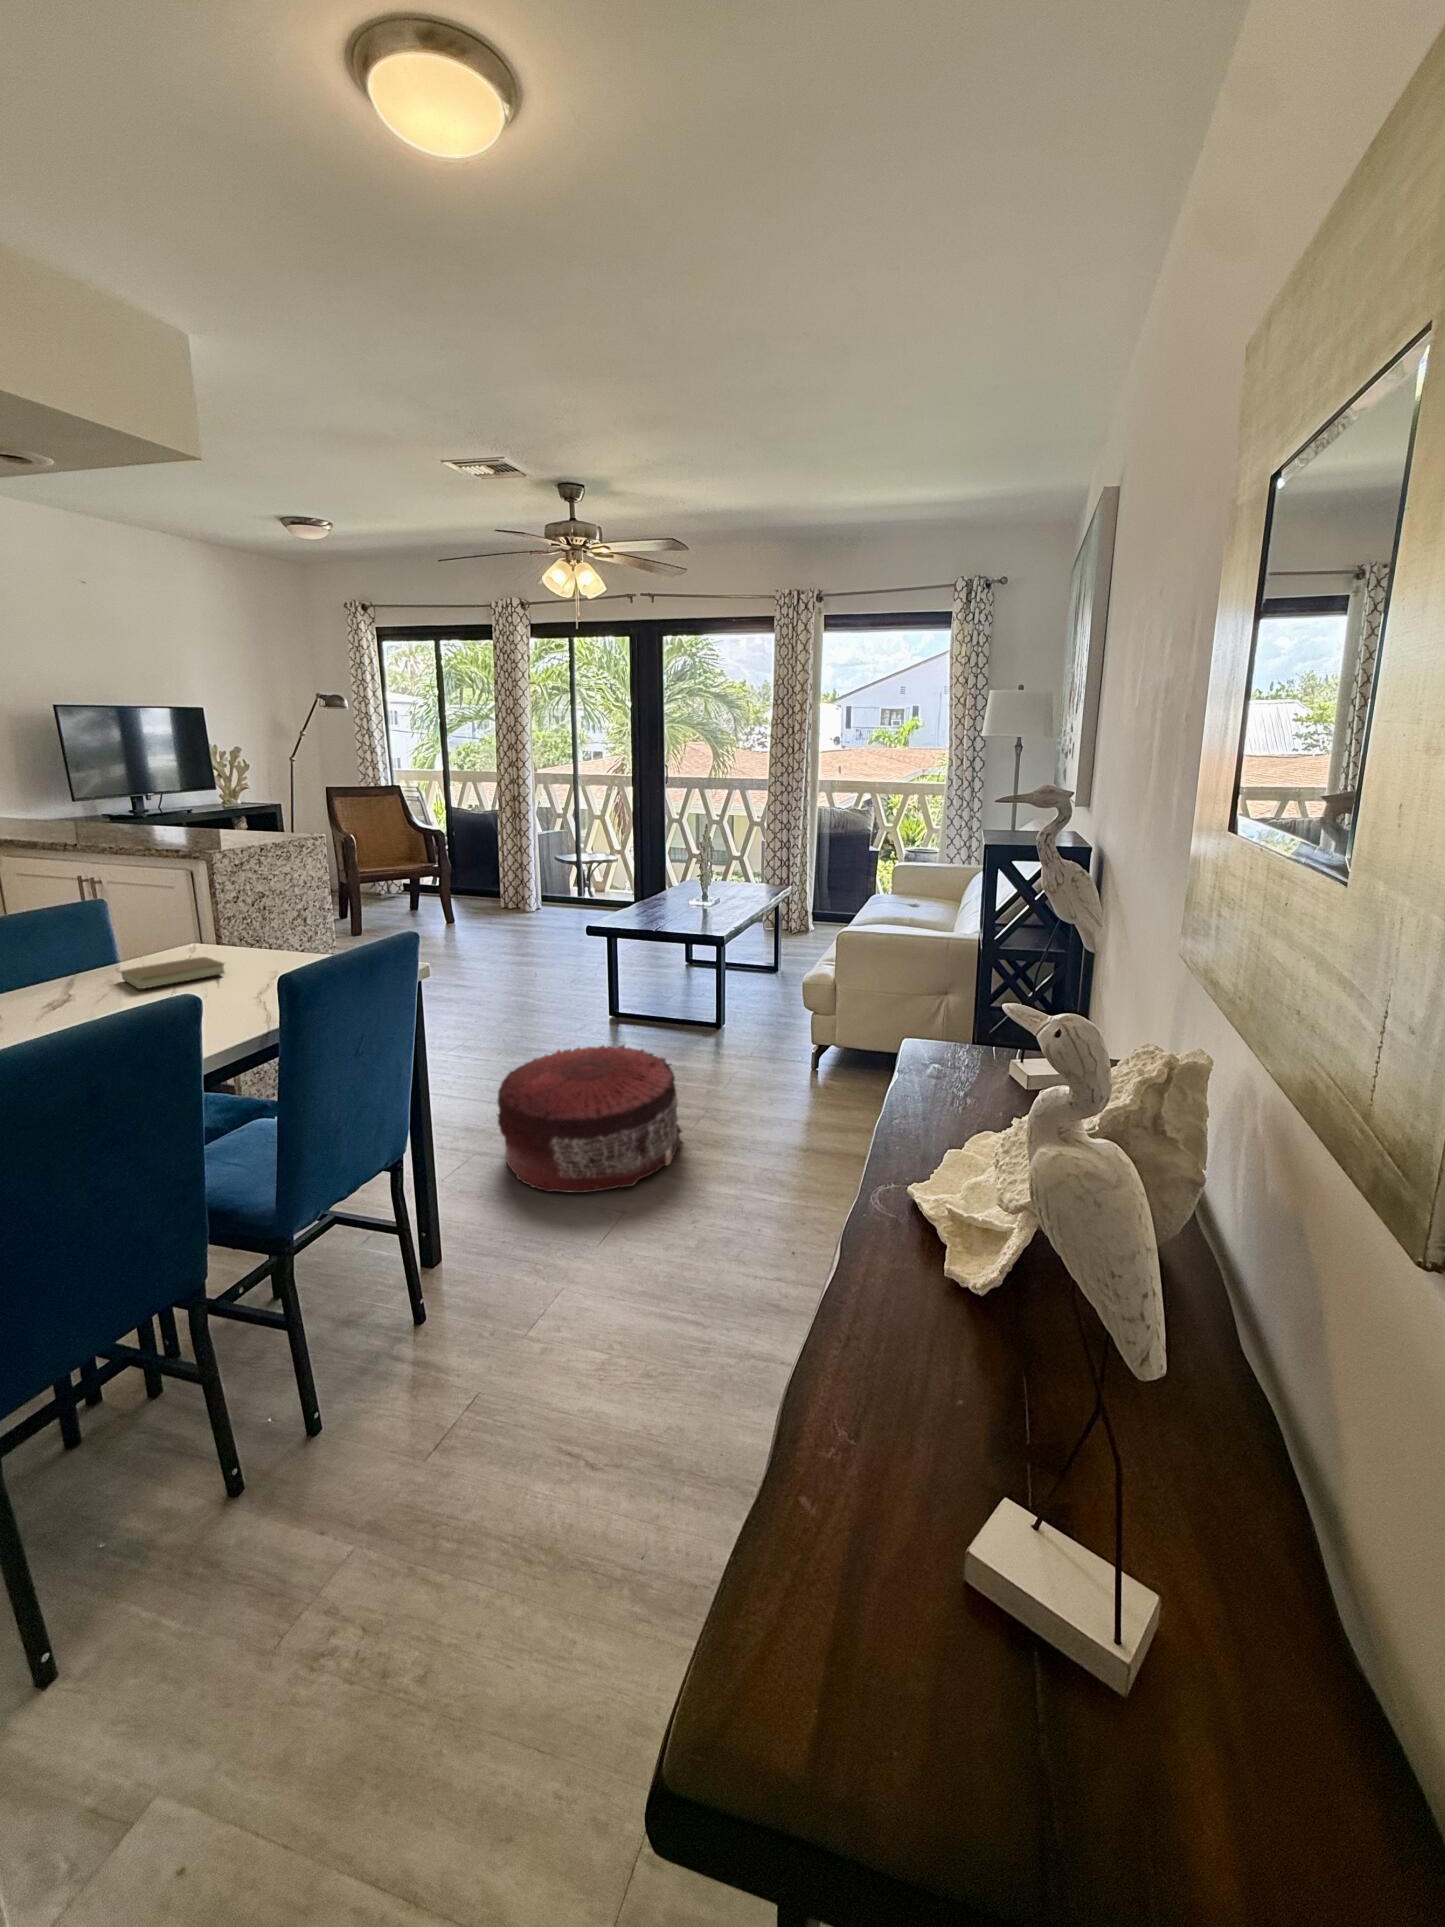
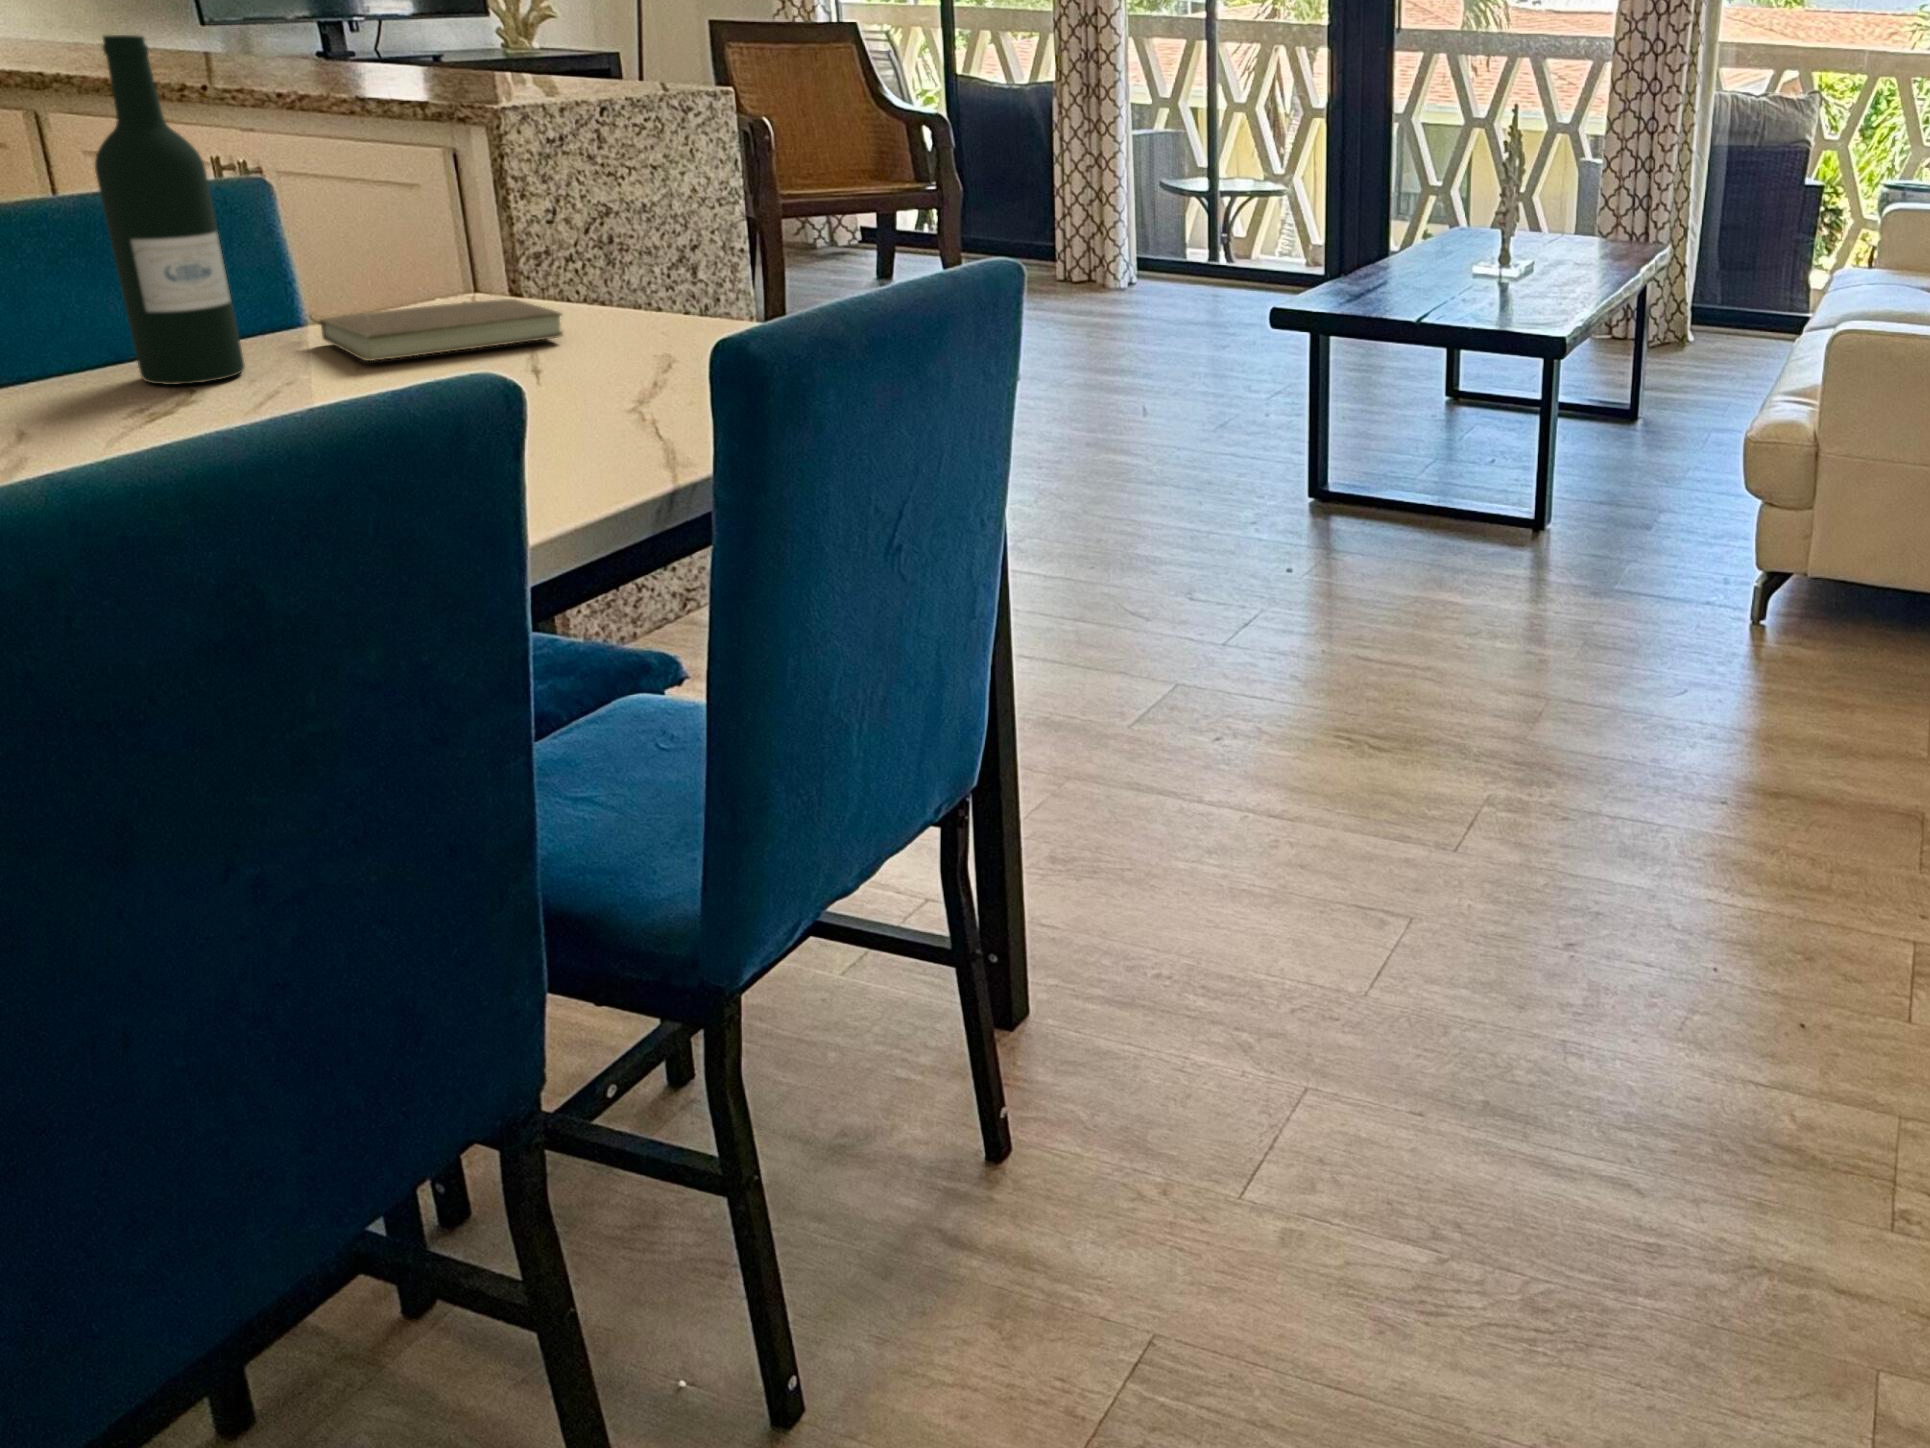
wine bottle: none [30,864,88,1003] -> present [95,35,245,385]
pouf: present [497,1045,682,1193] -> none [1141,544,1530,863]

